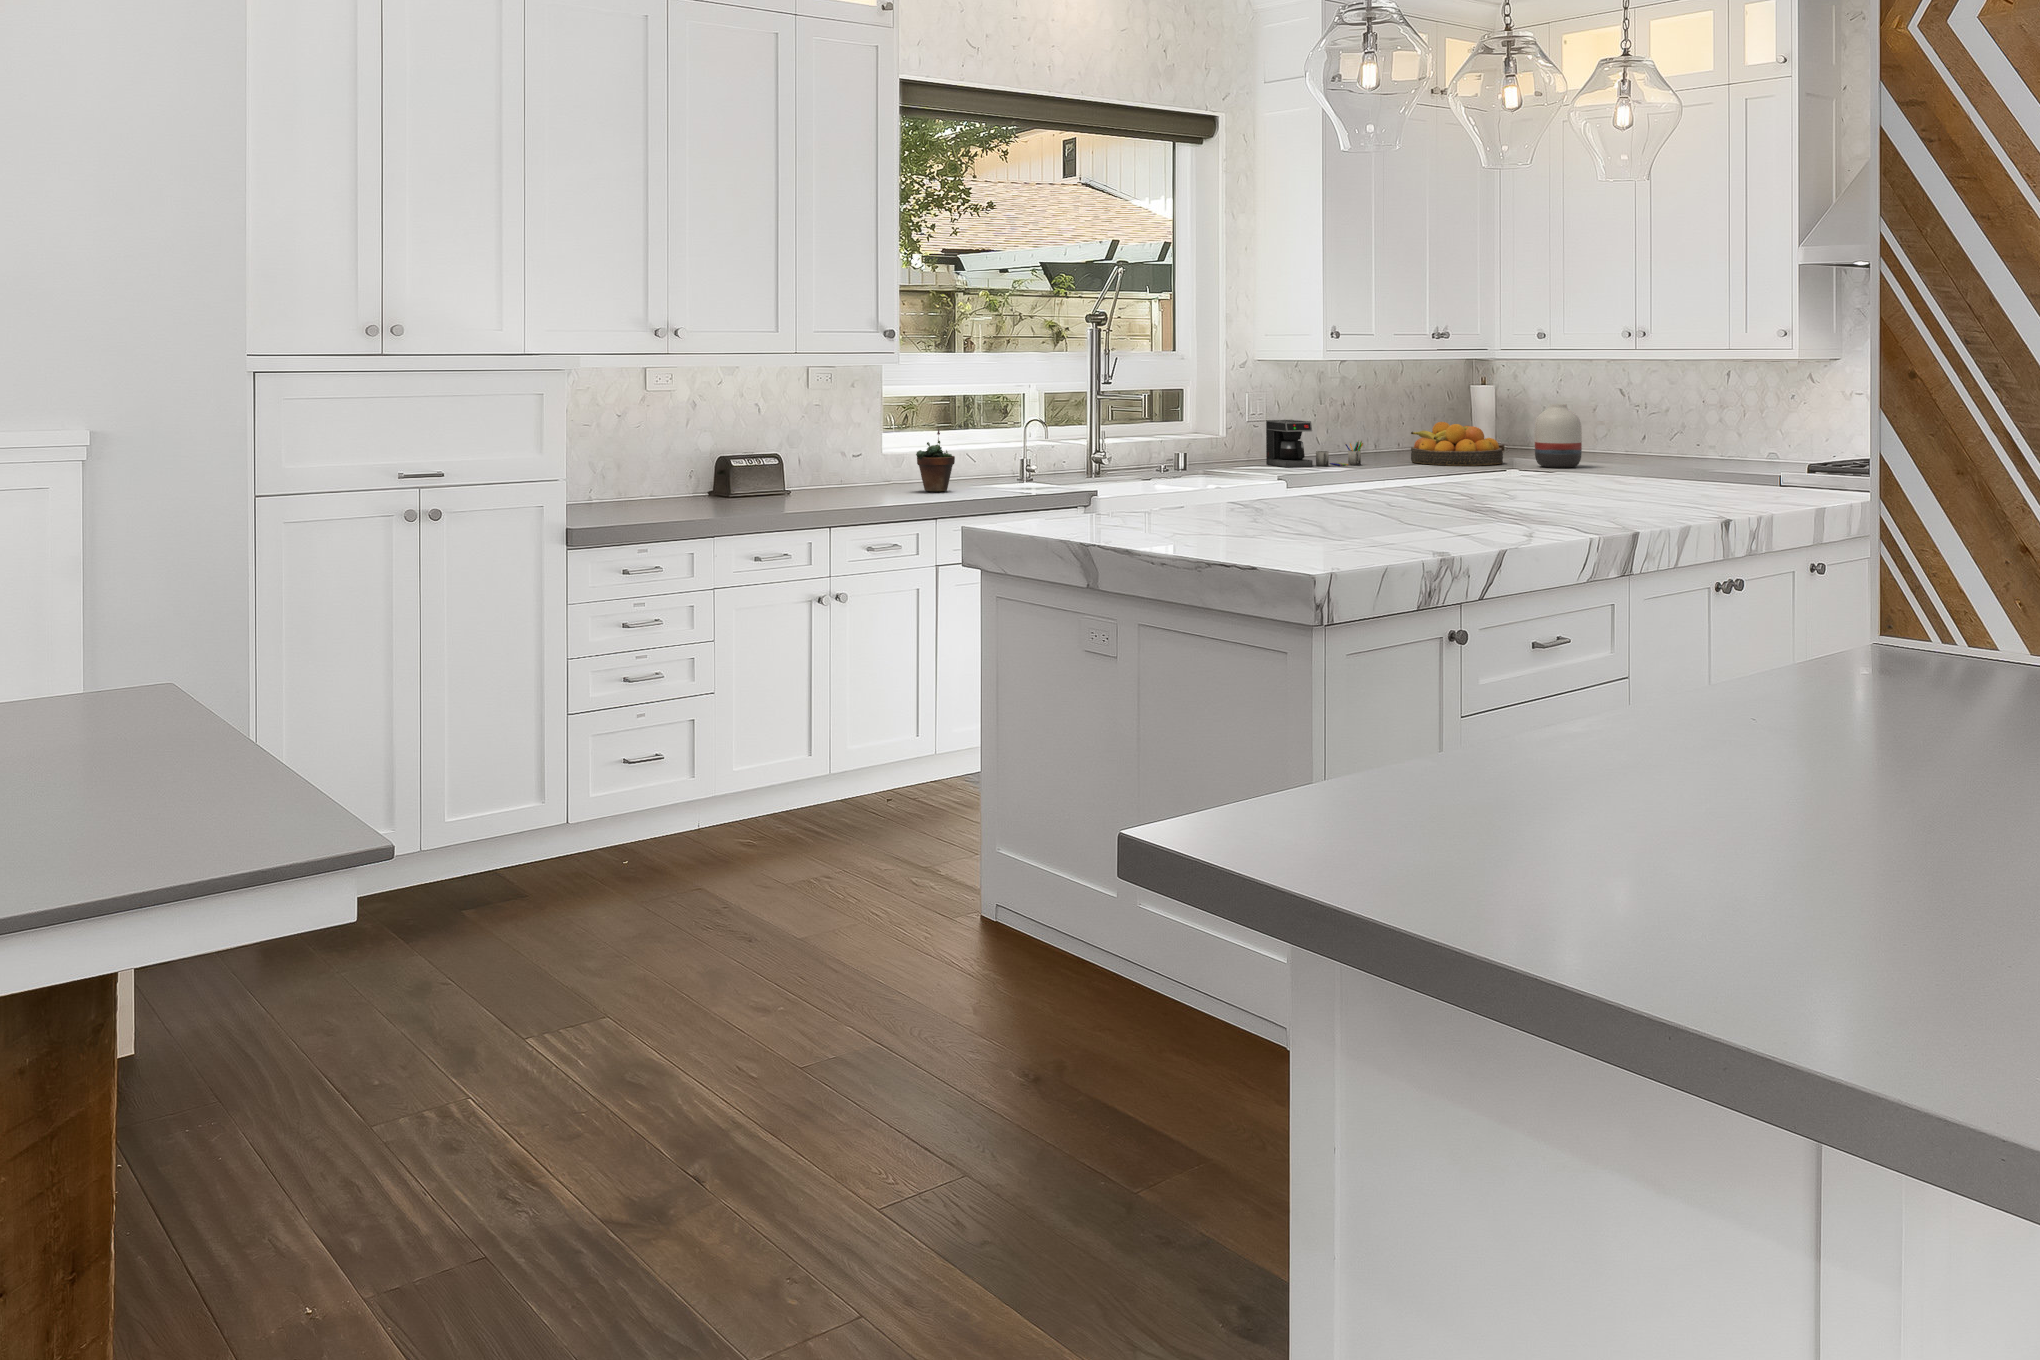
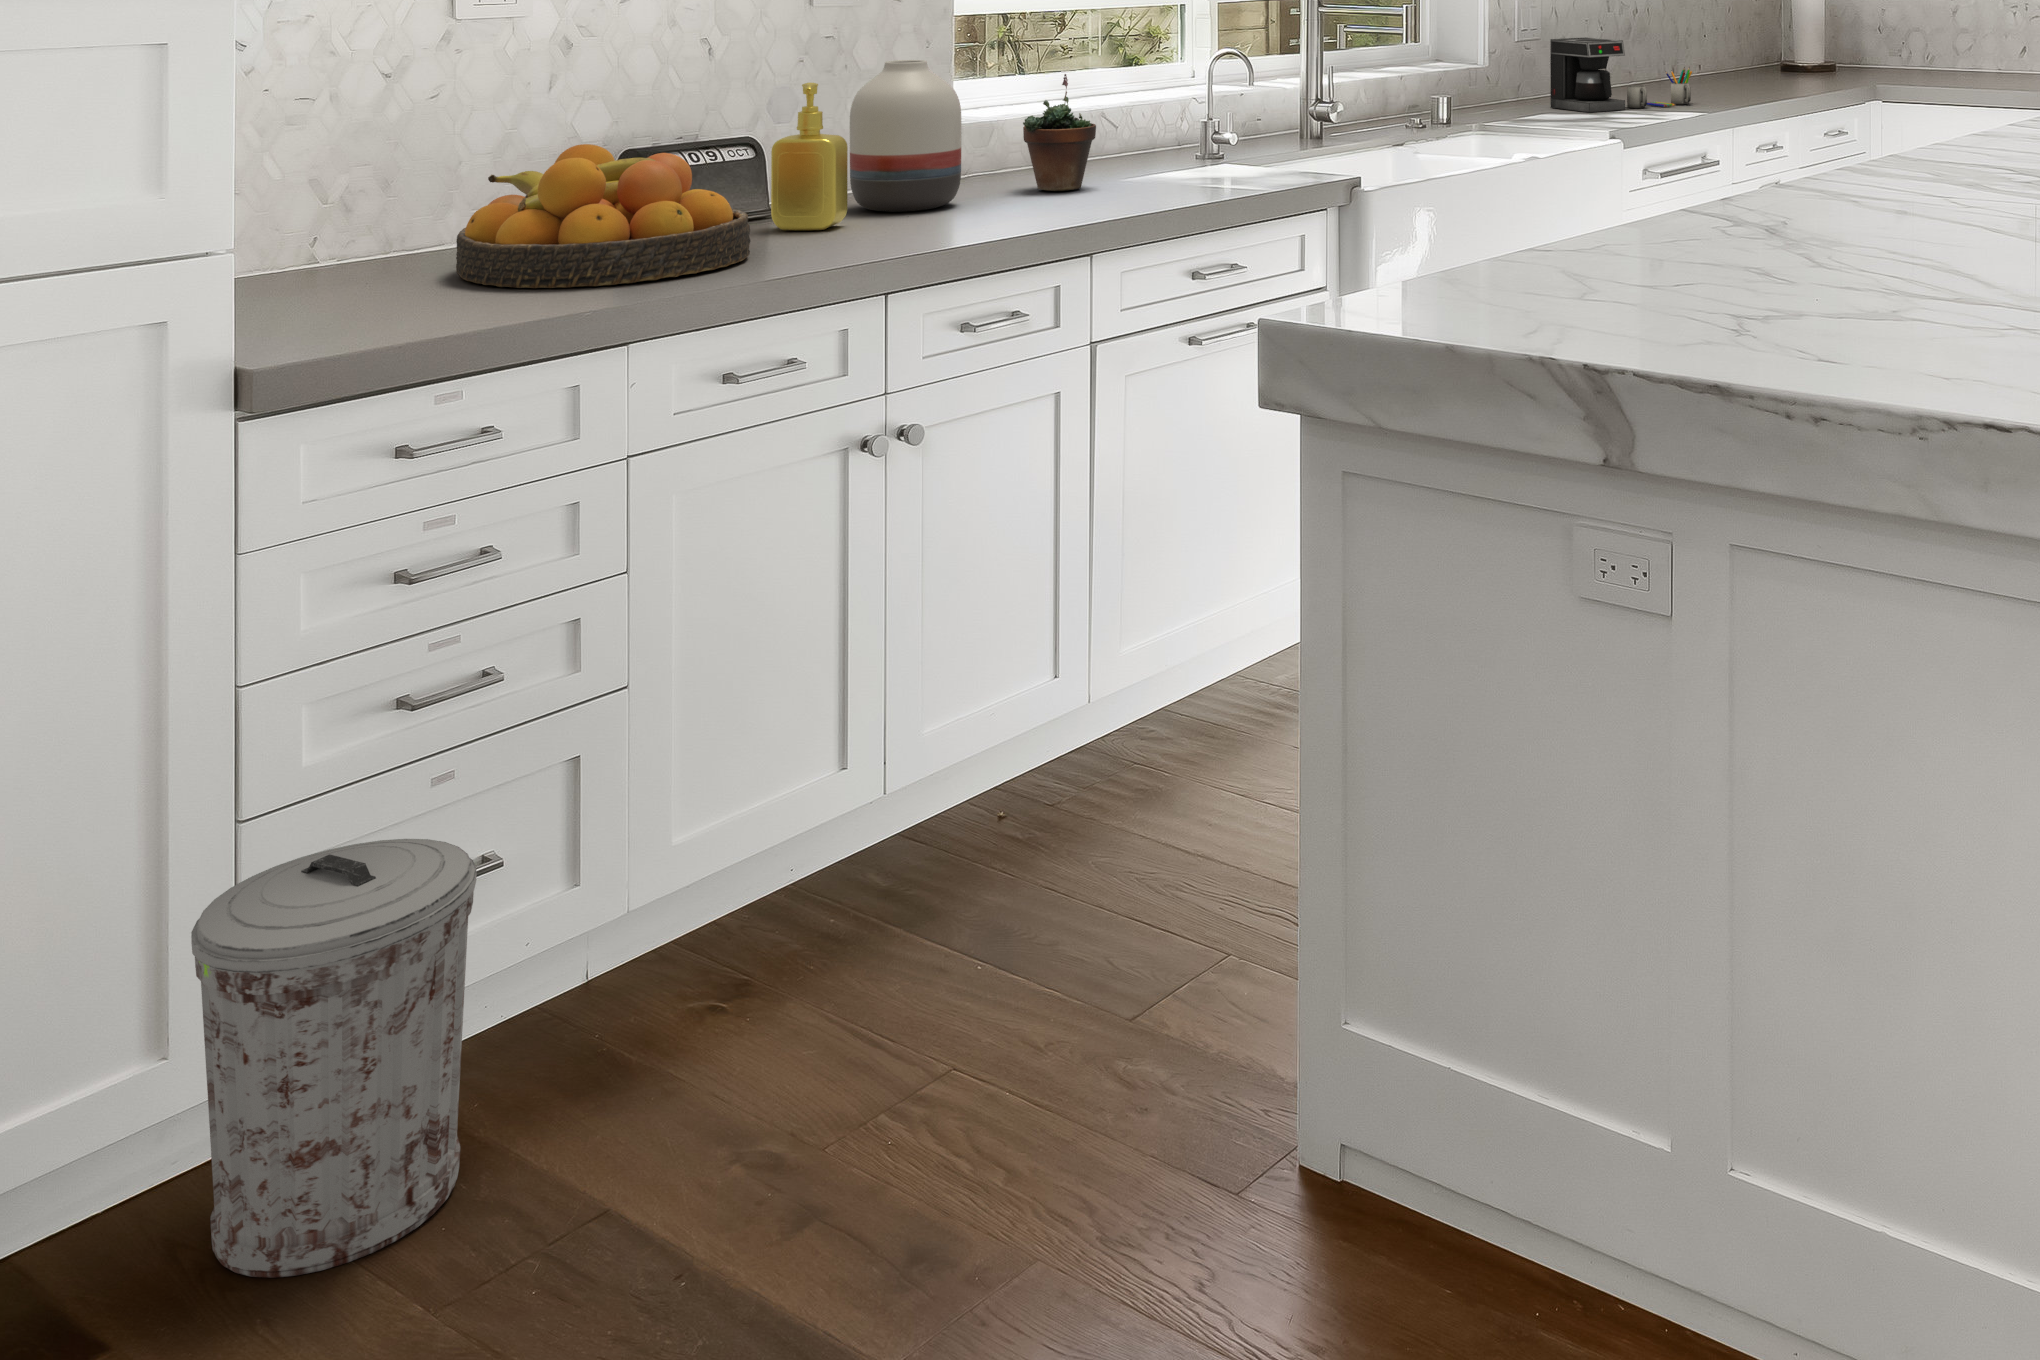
vase: present [1535,404,1582,468] -> present [850,60,961,212]
fruit bowl: present [1411,422,1503,466] -> present [456,144,750,288]
soap dispenser: none [787,427,823,501] -> present [771,83,848,230]
trash can: none [555,733,655,892] -> present [191,839,476,1278]

